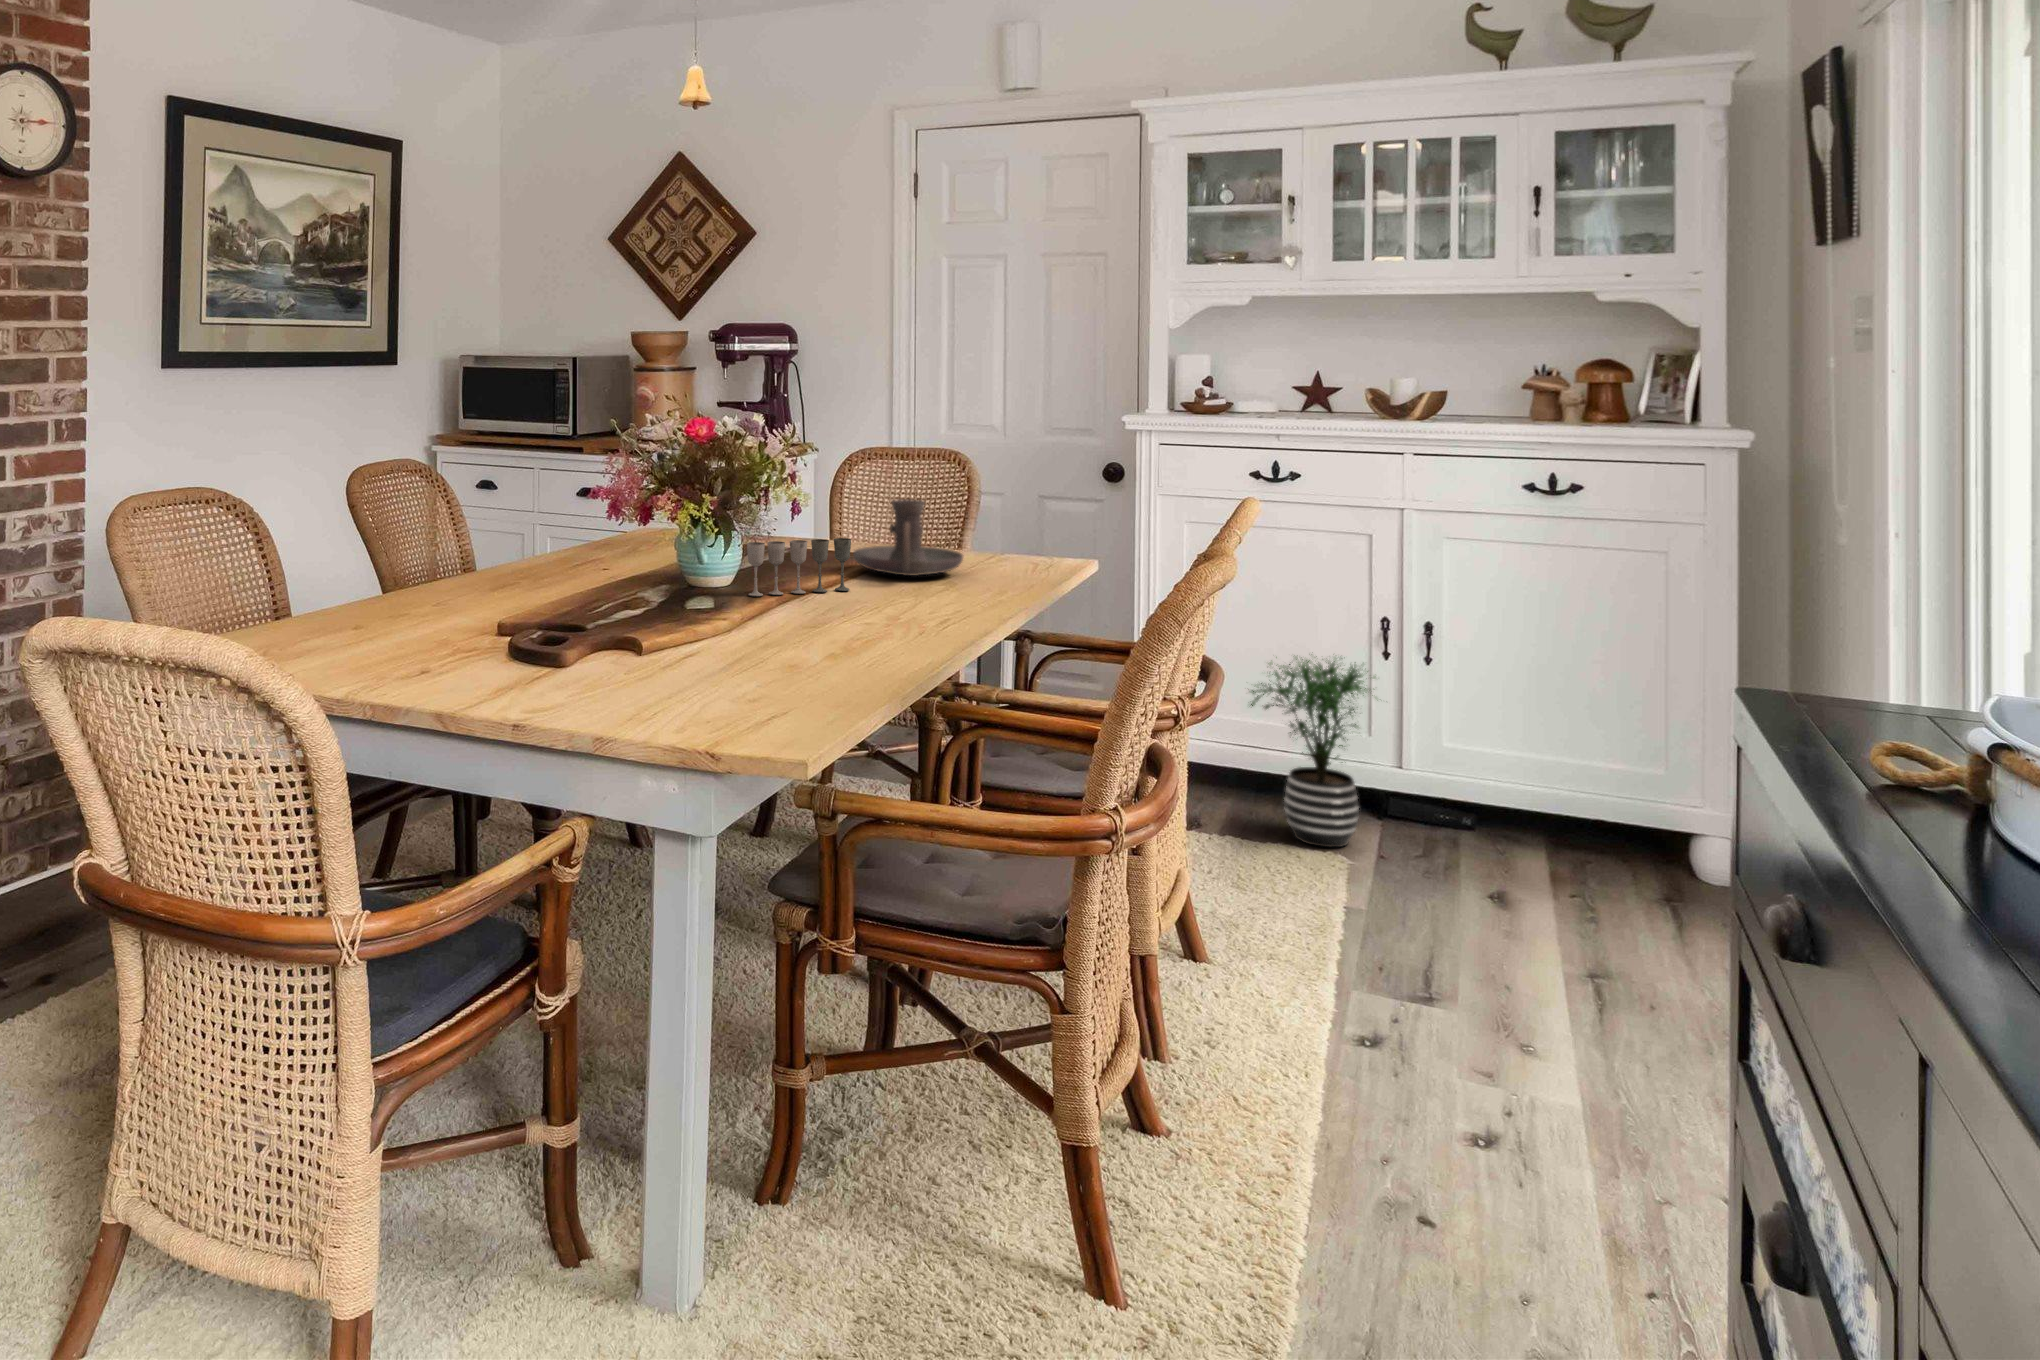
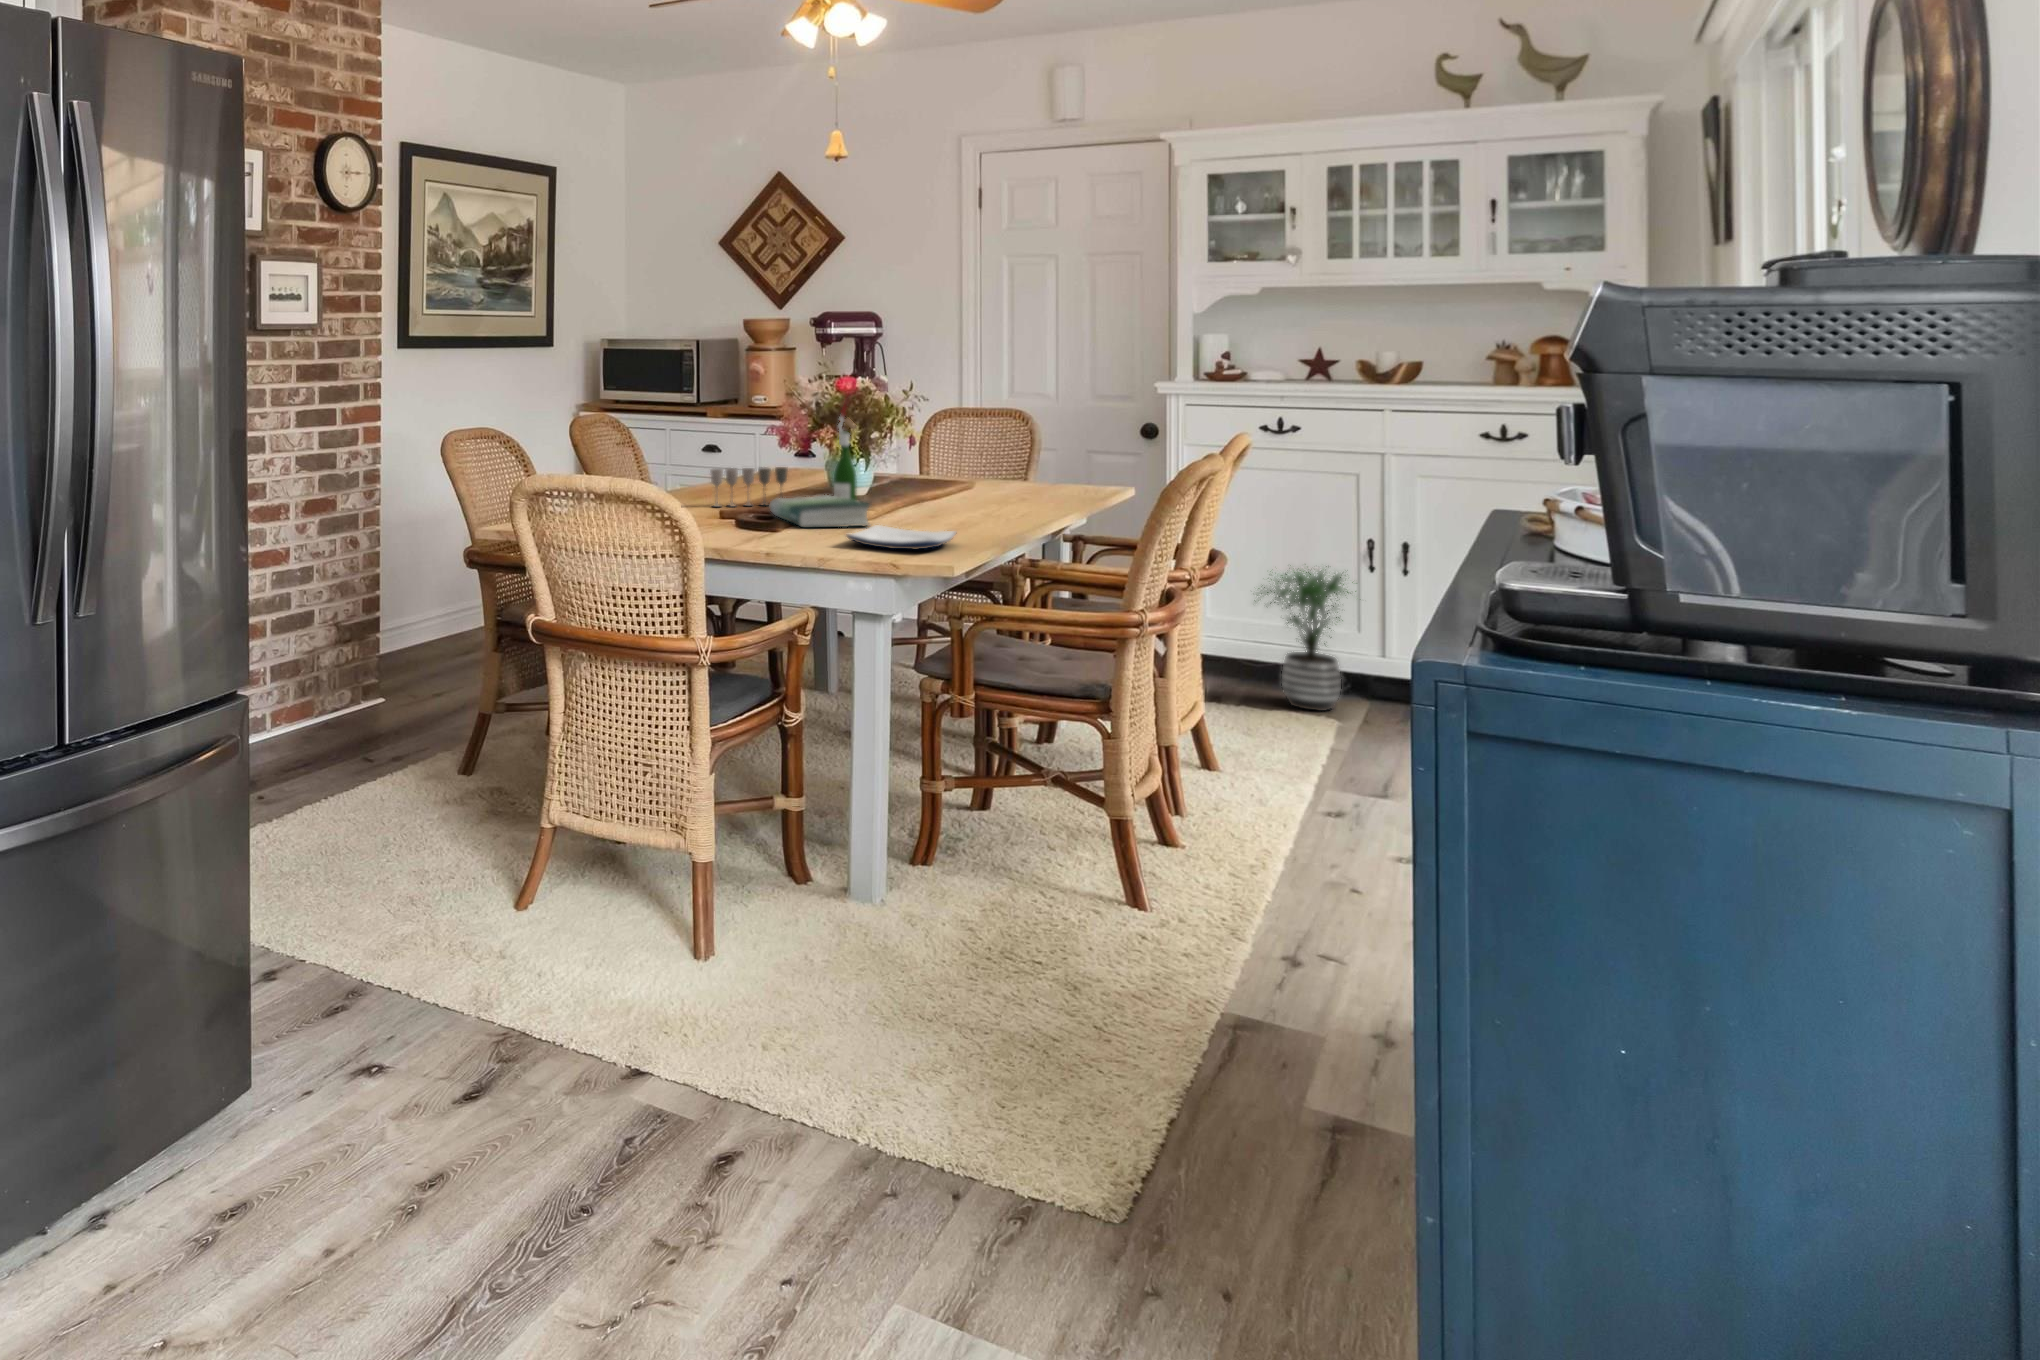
wine bottle: none [680,441,724,608] -> present [834,395,857,500]
candle holder: present [853,499,963,576] -> none [949,439,1032,493]
wine glass: present [747,538,851,596] -> present [711,467,787,507]
book: none [574,597,712,657] -> present [770,495,870,527]
plate: none [649,659,828,712] -> present [846,525,956,550]

